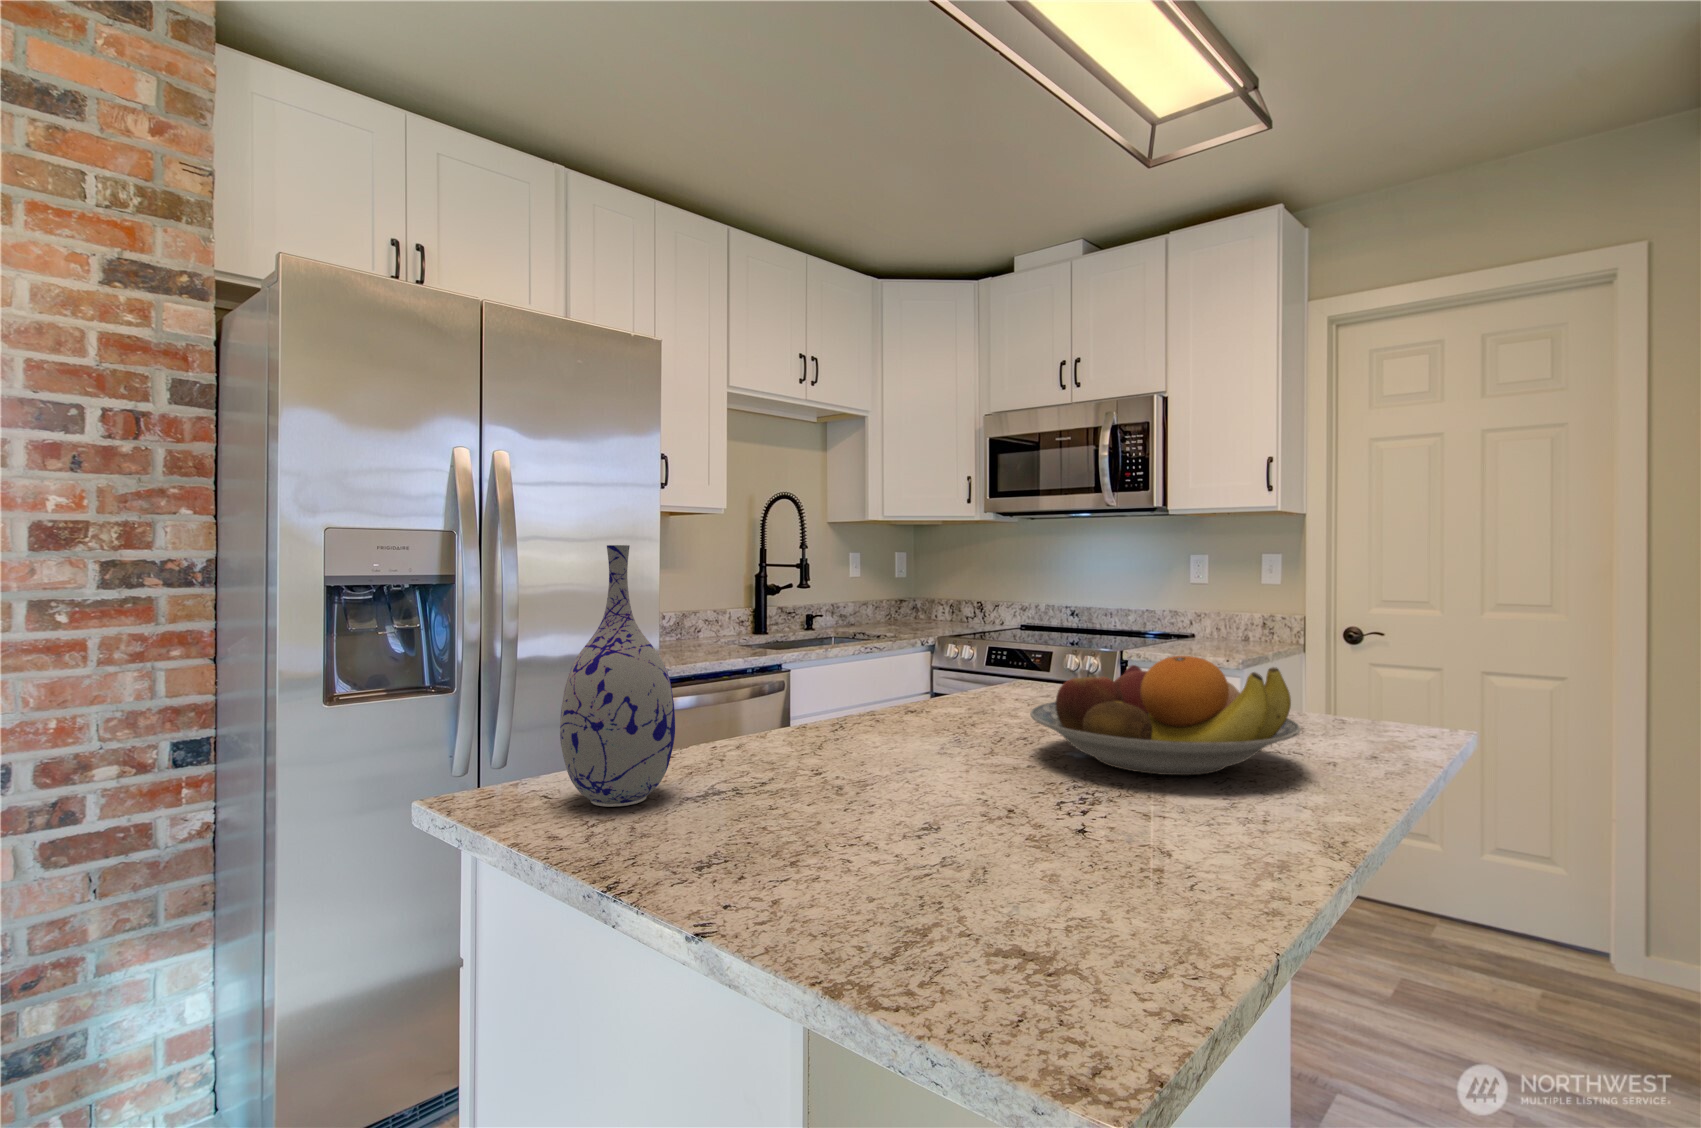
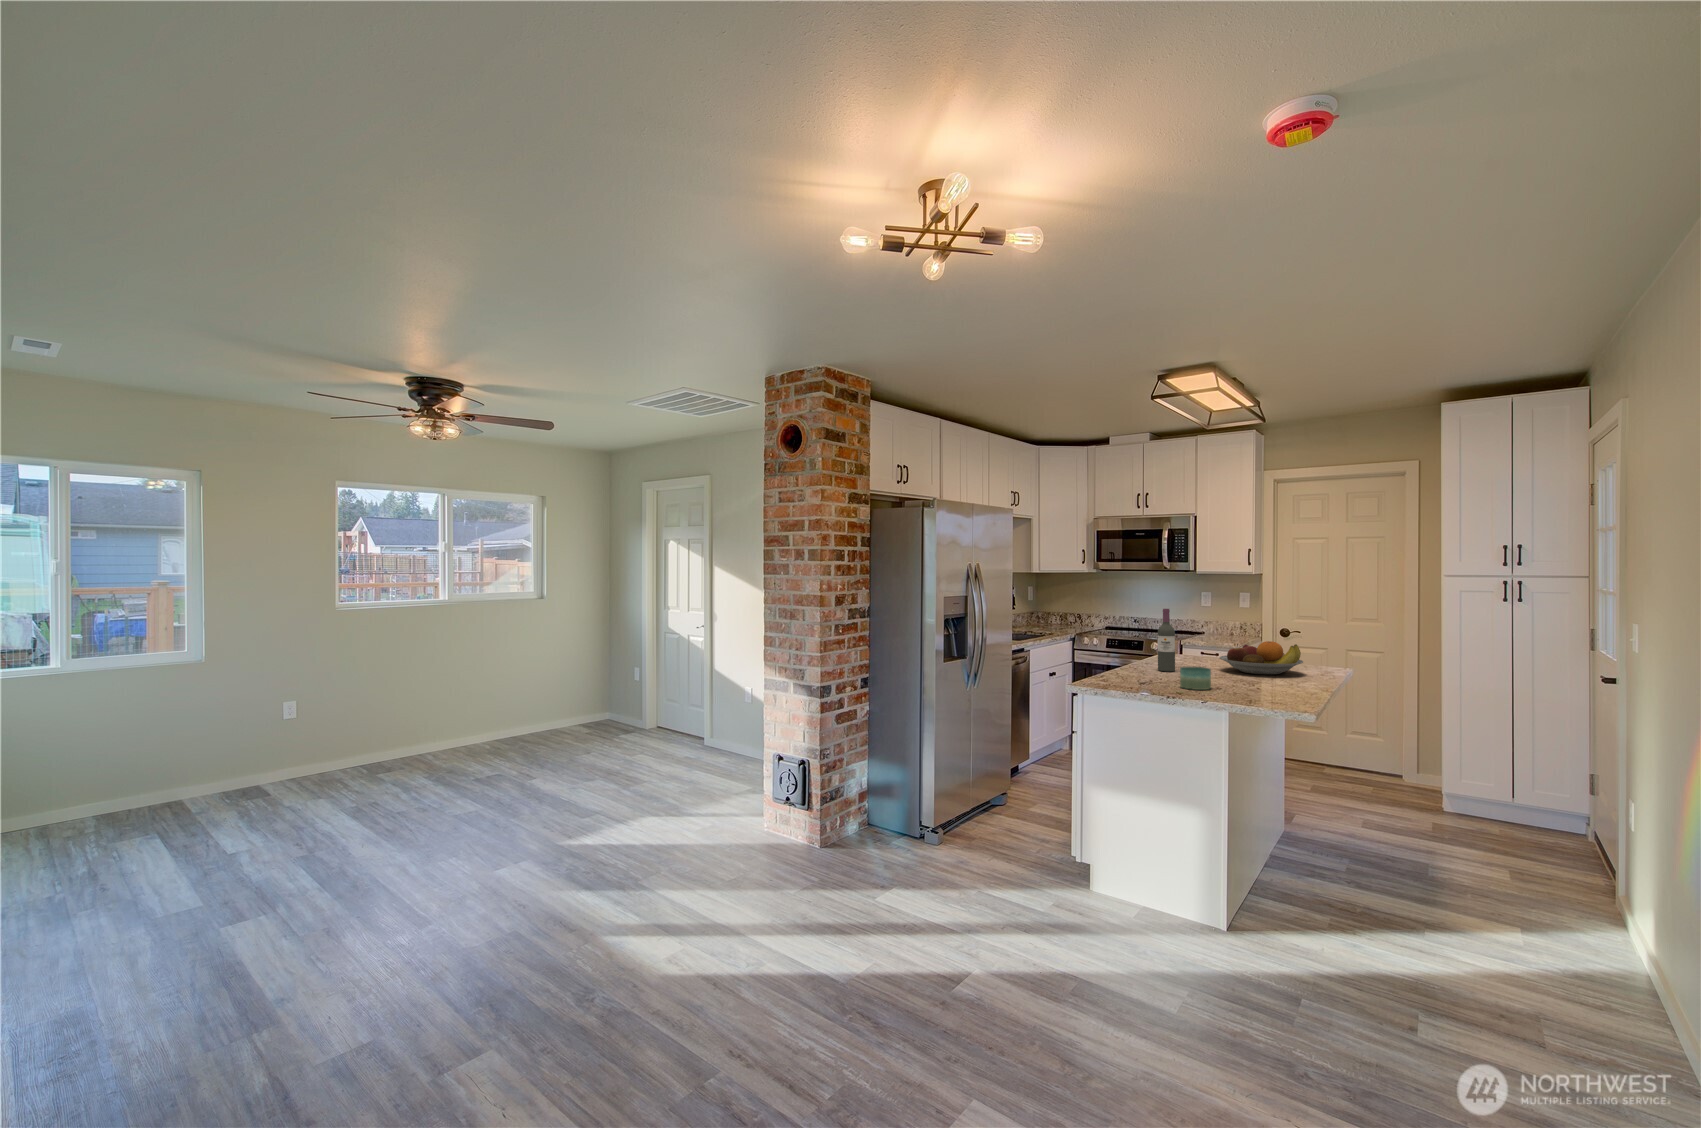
vase: present [560,545,675,807] -> none [1117,613,1149,681]
wine bottle: none [832,547,884,753] -> present [1158,609,1175,672]
candle: none [677,762,805,886] -> present [1180,667,1211,690]

